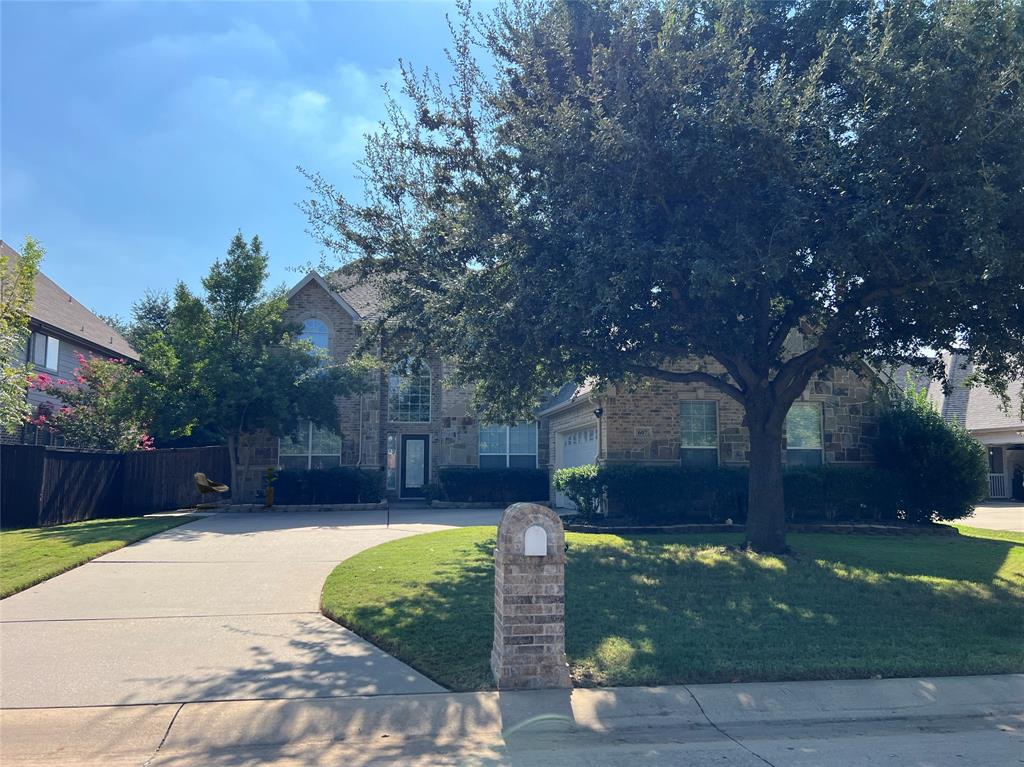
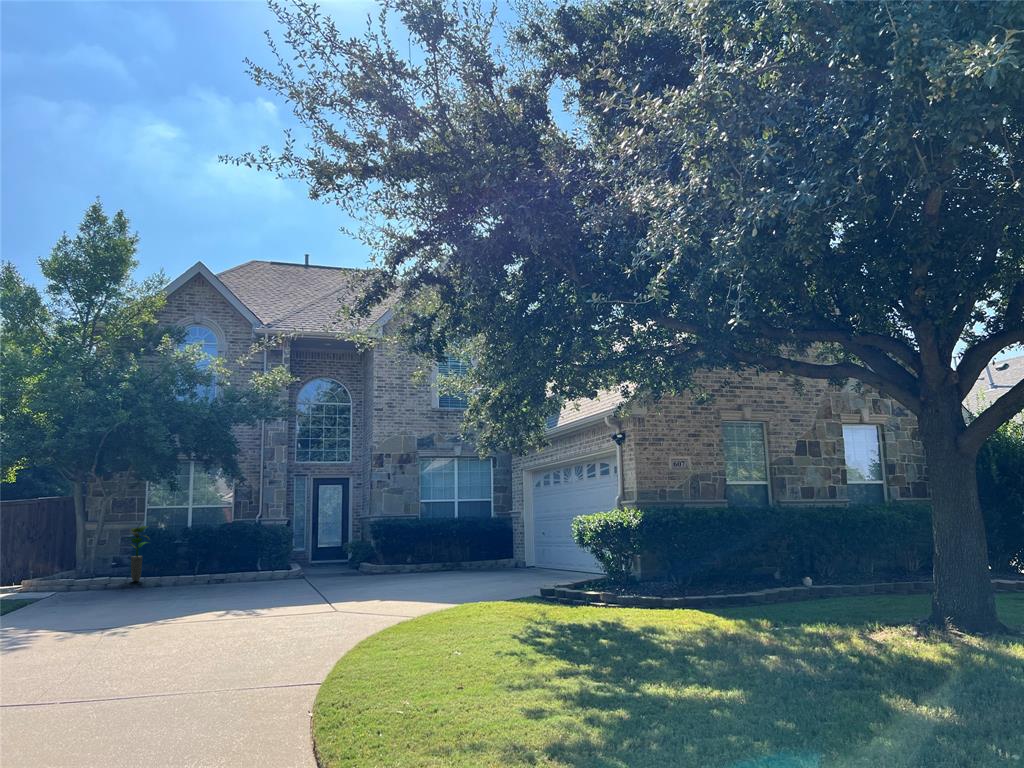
lounge chair: present [192,473,229,508] -> none [17,538,75,591]

